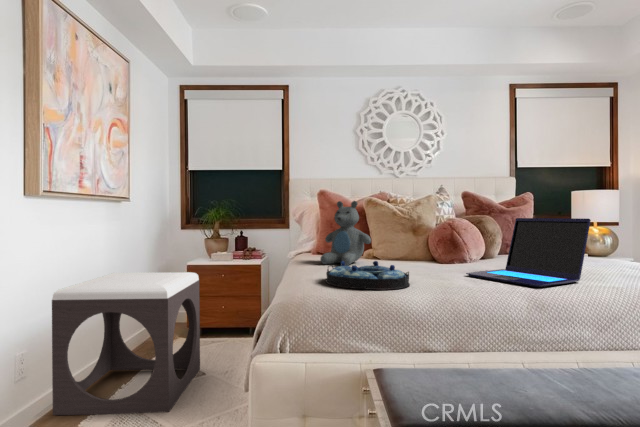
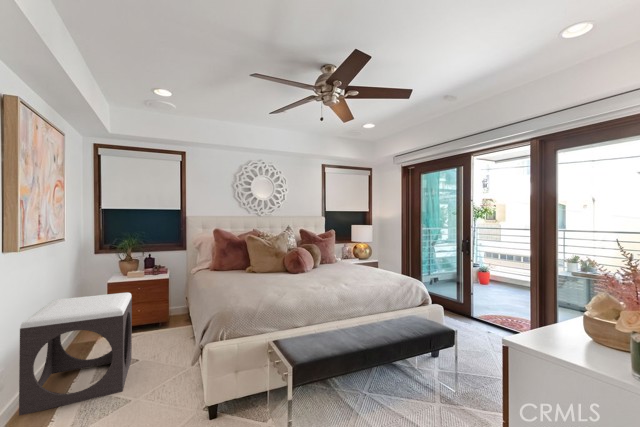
teddy bear: present [320,201,371,266] -> none [223,241,254,281]
laptop: present [466,218,591,287] -> none [306,251,359,288]
serving tray: present [325,261,410,290] -> none [236,281,282,299]

